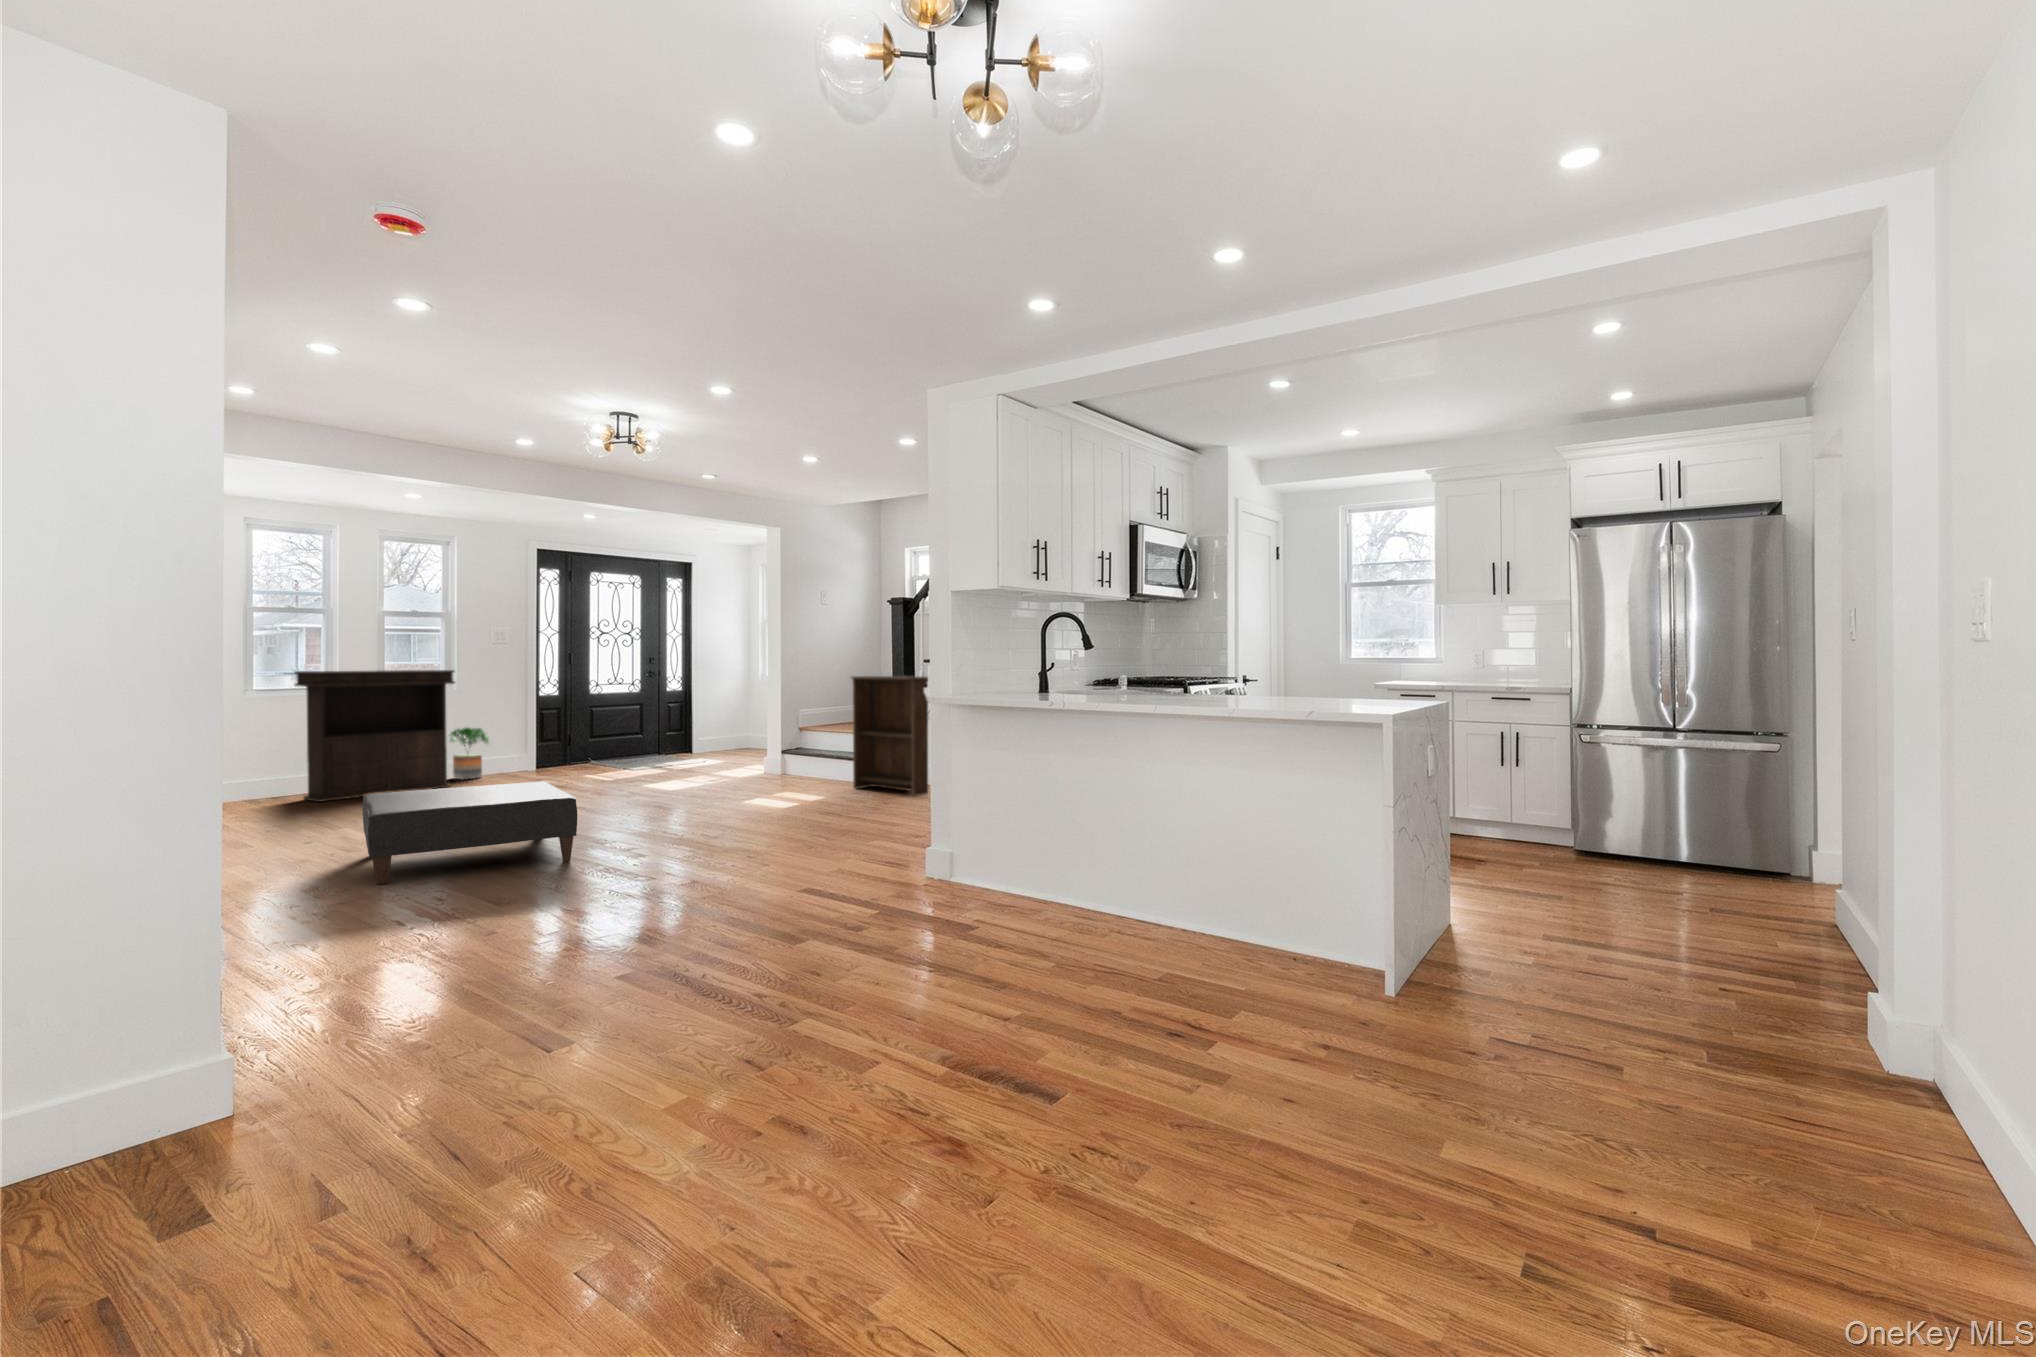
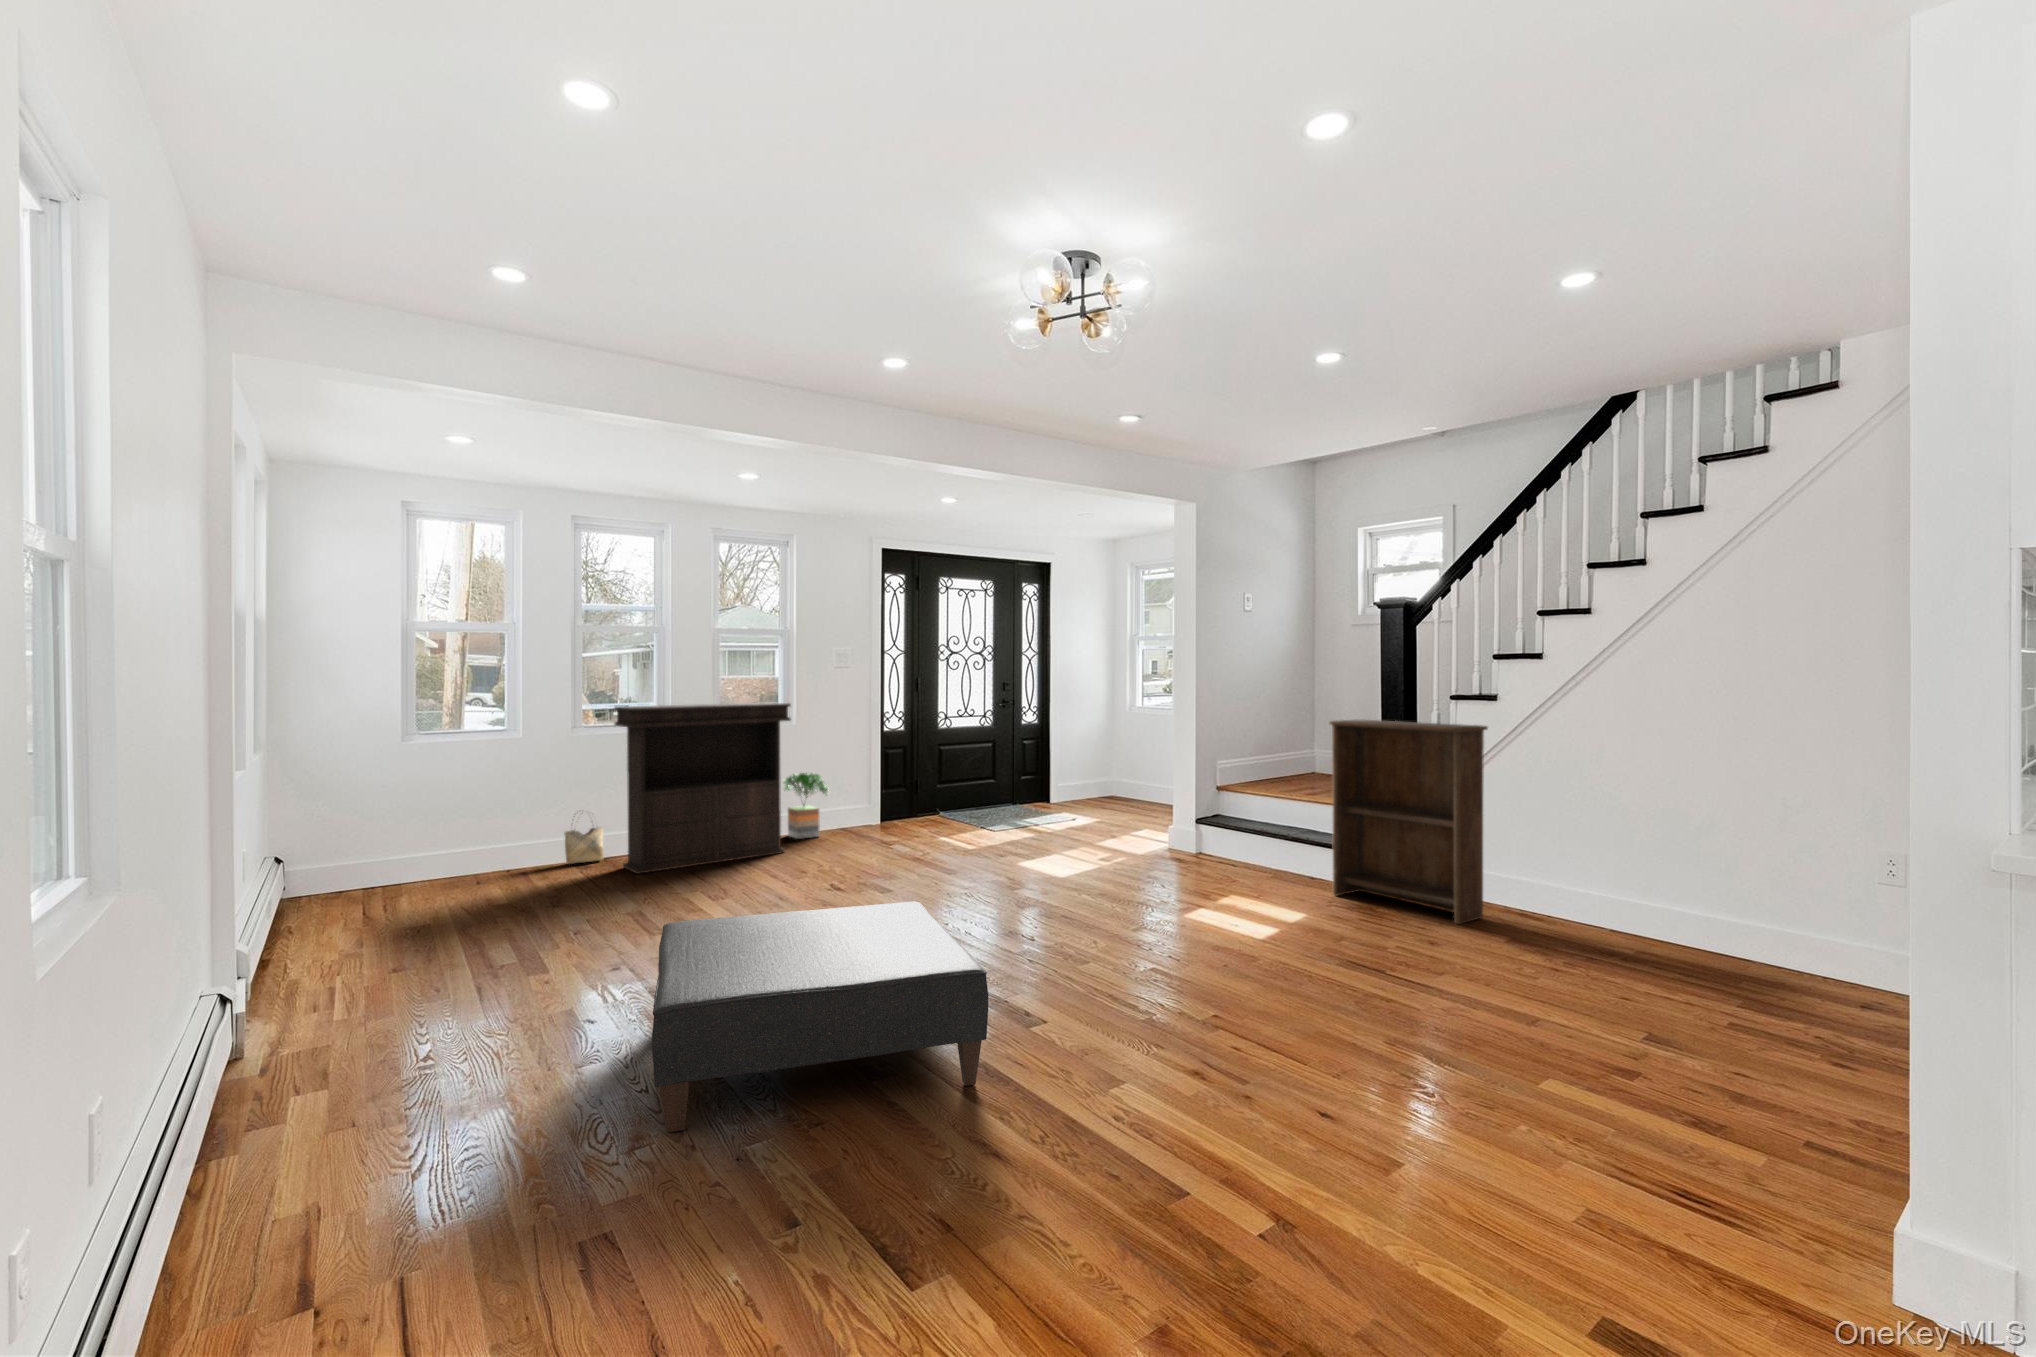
woven basket: none [245,757,283,800] -> present [565,827,604,864]

